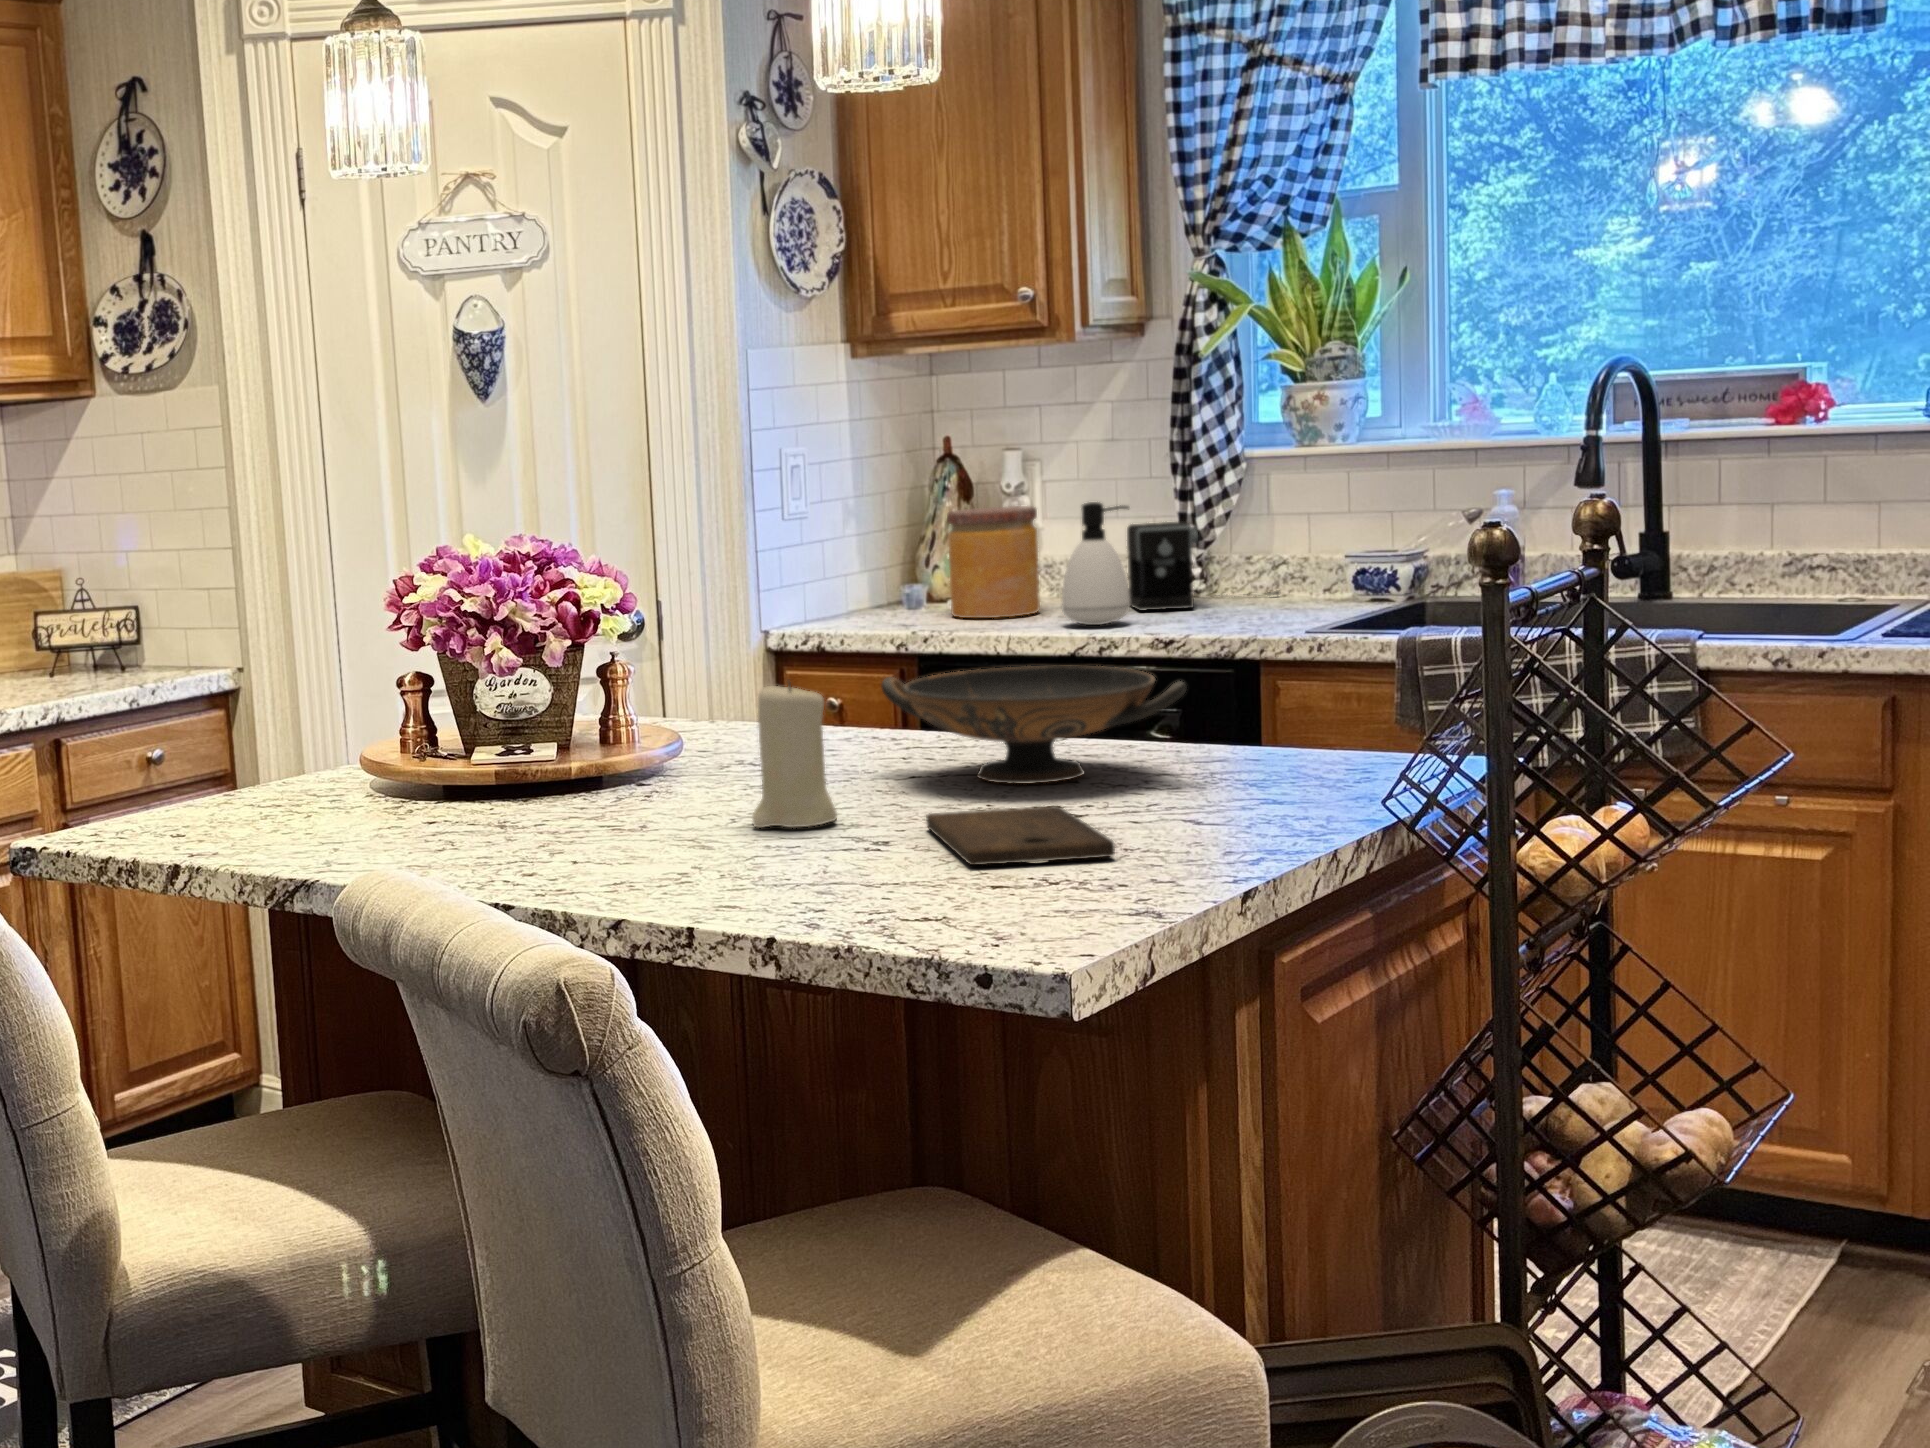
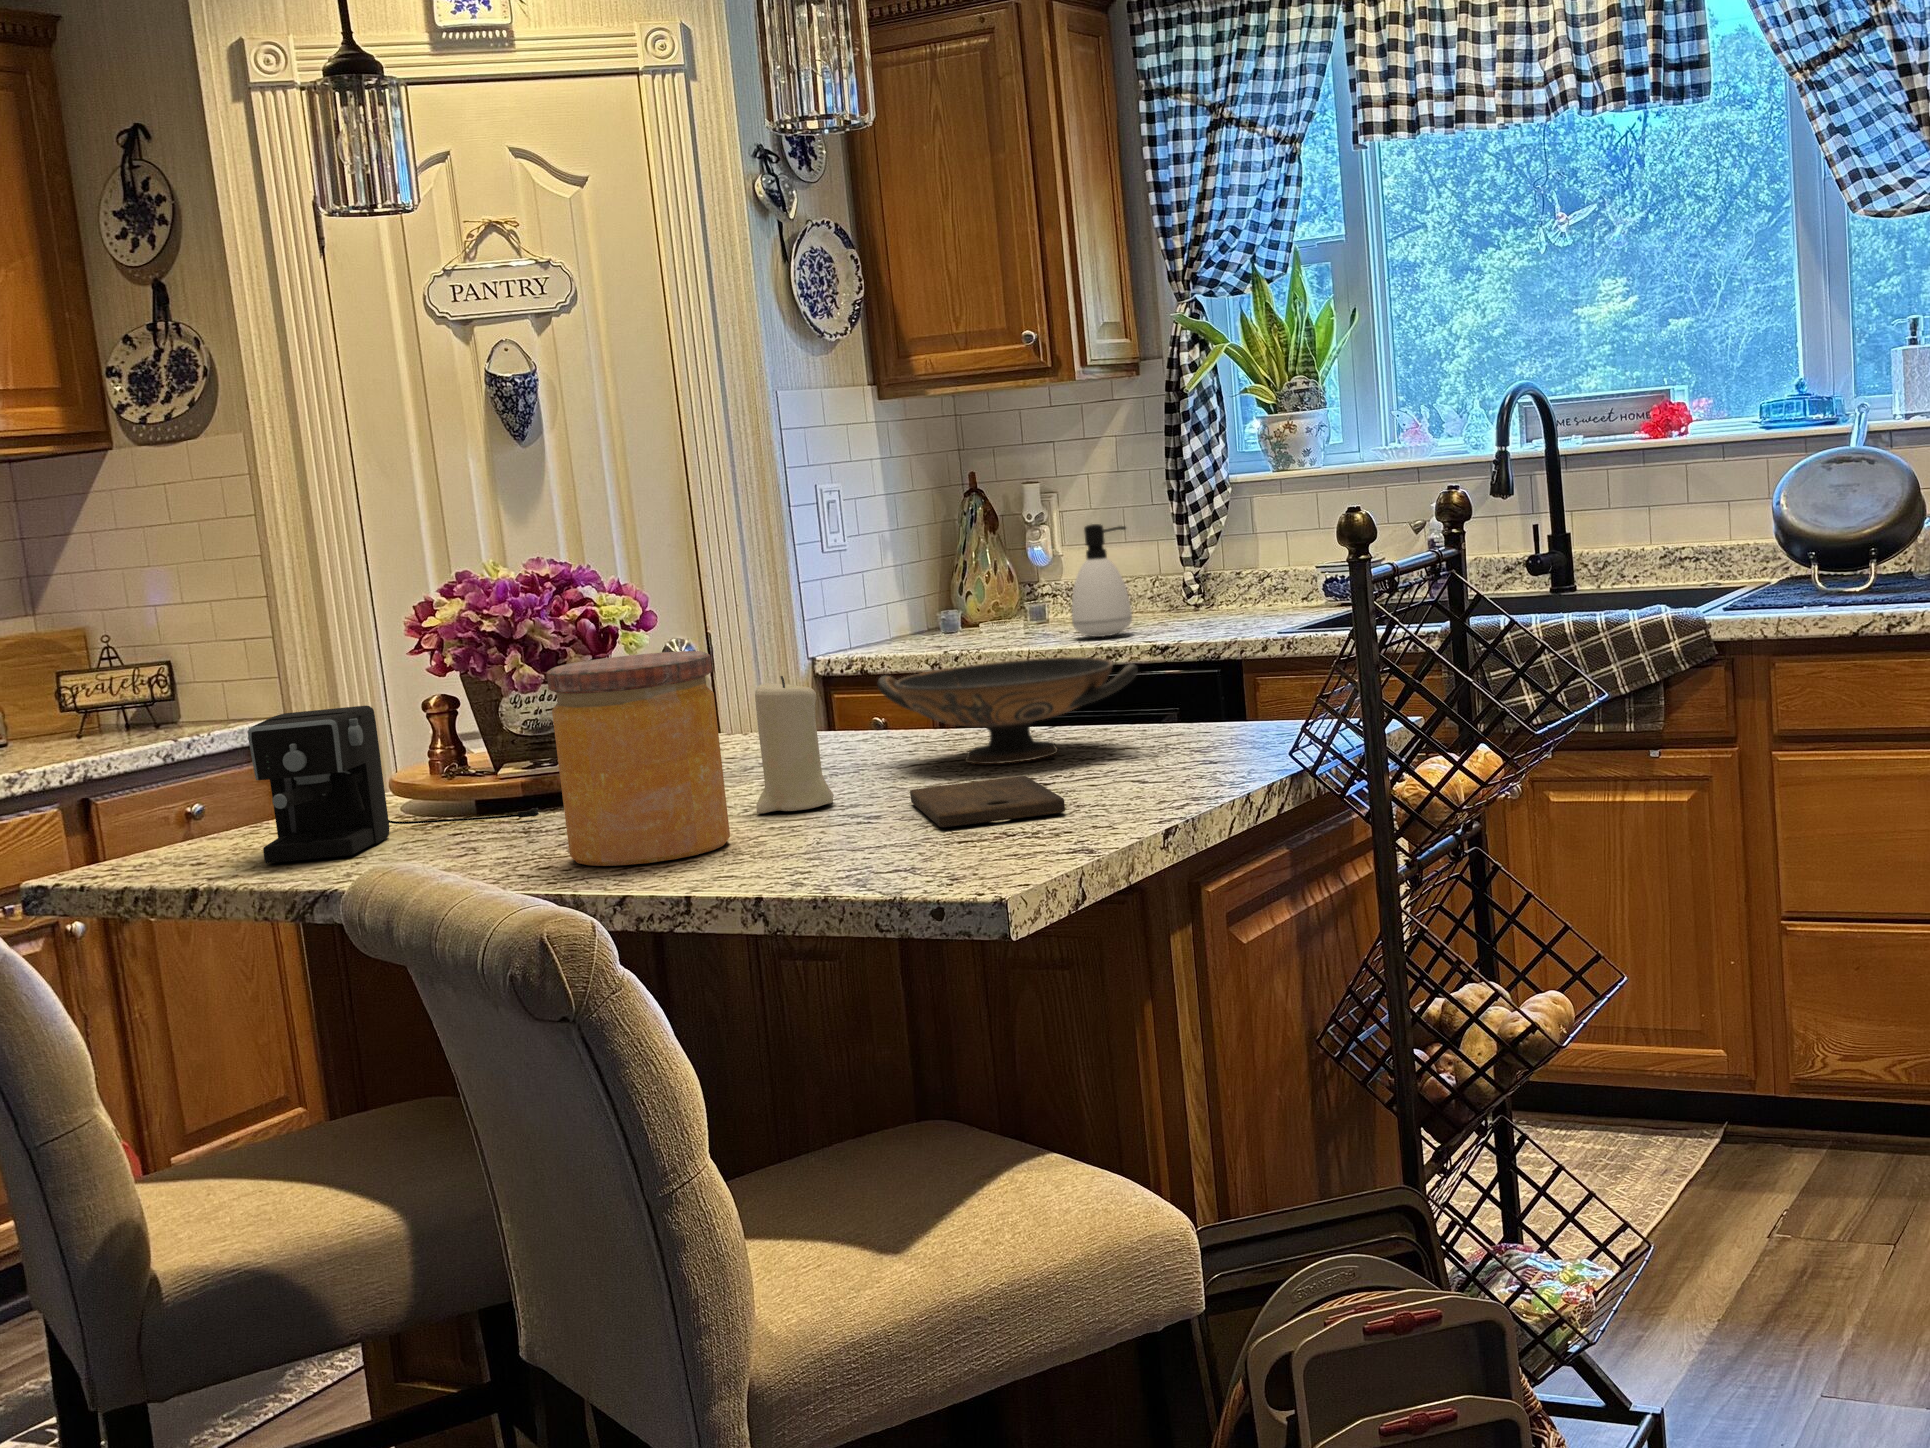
jar: present [947,506,1040,618] -> present [547,651,730,866]
coffee maker: present [1127,521,1280,610] -> present [248,706,539,863]

